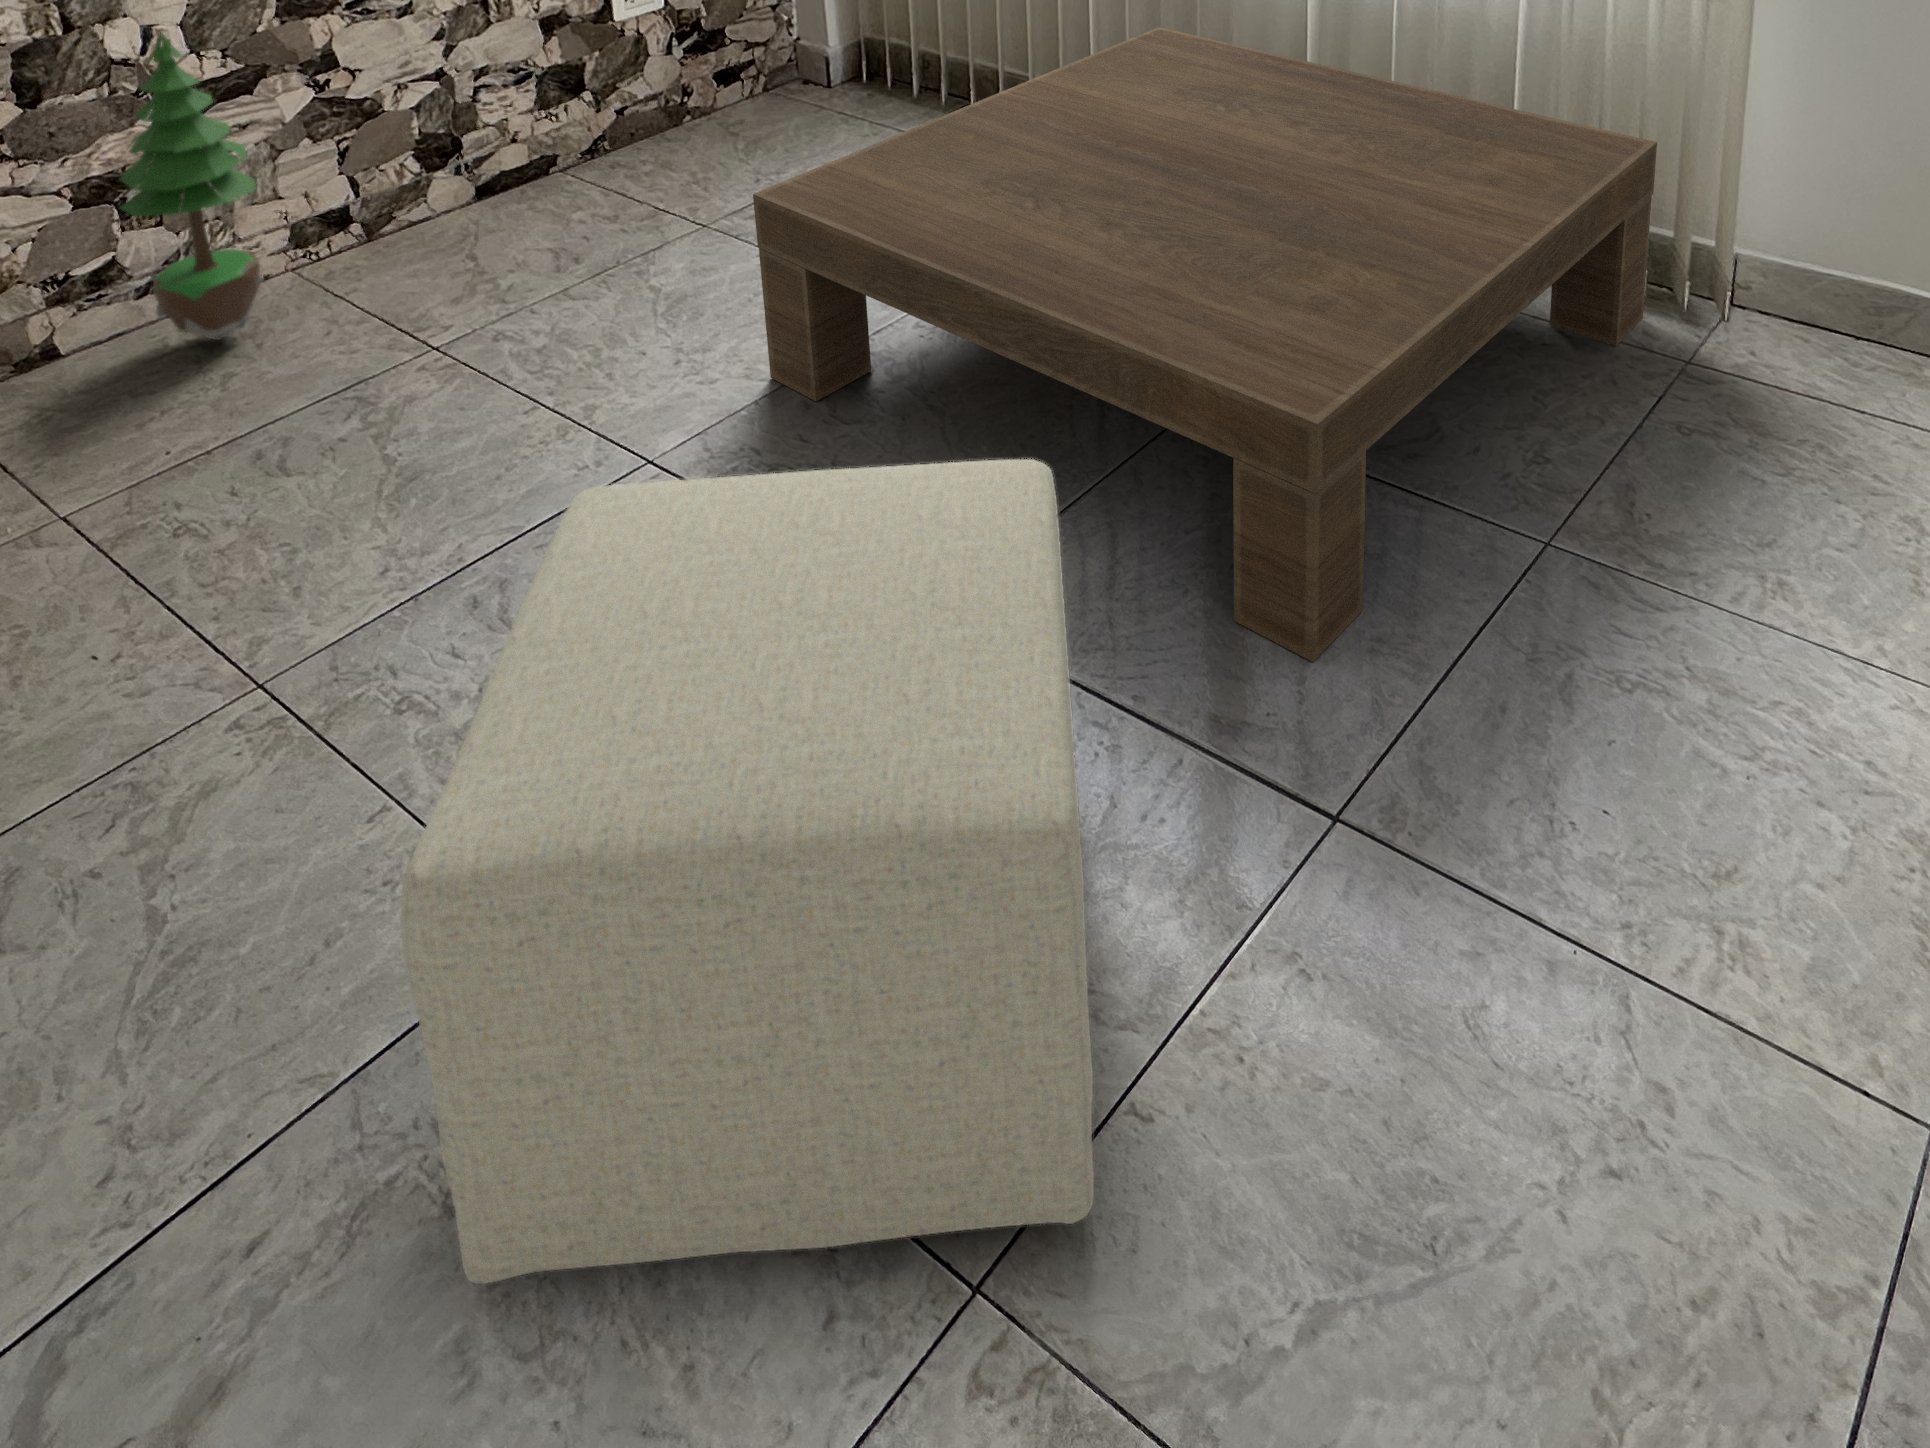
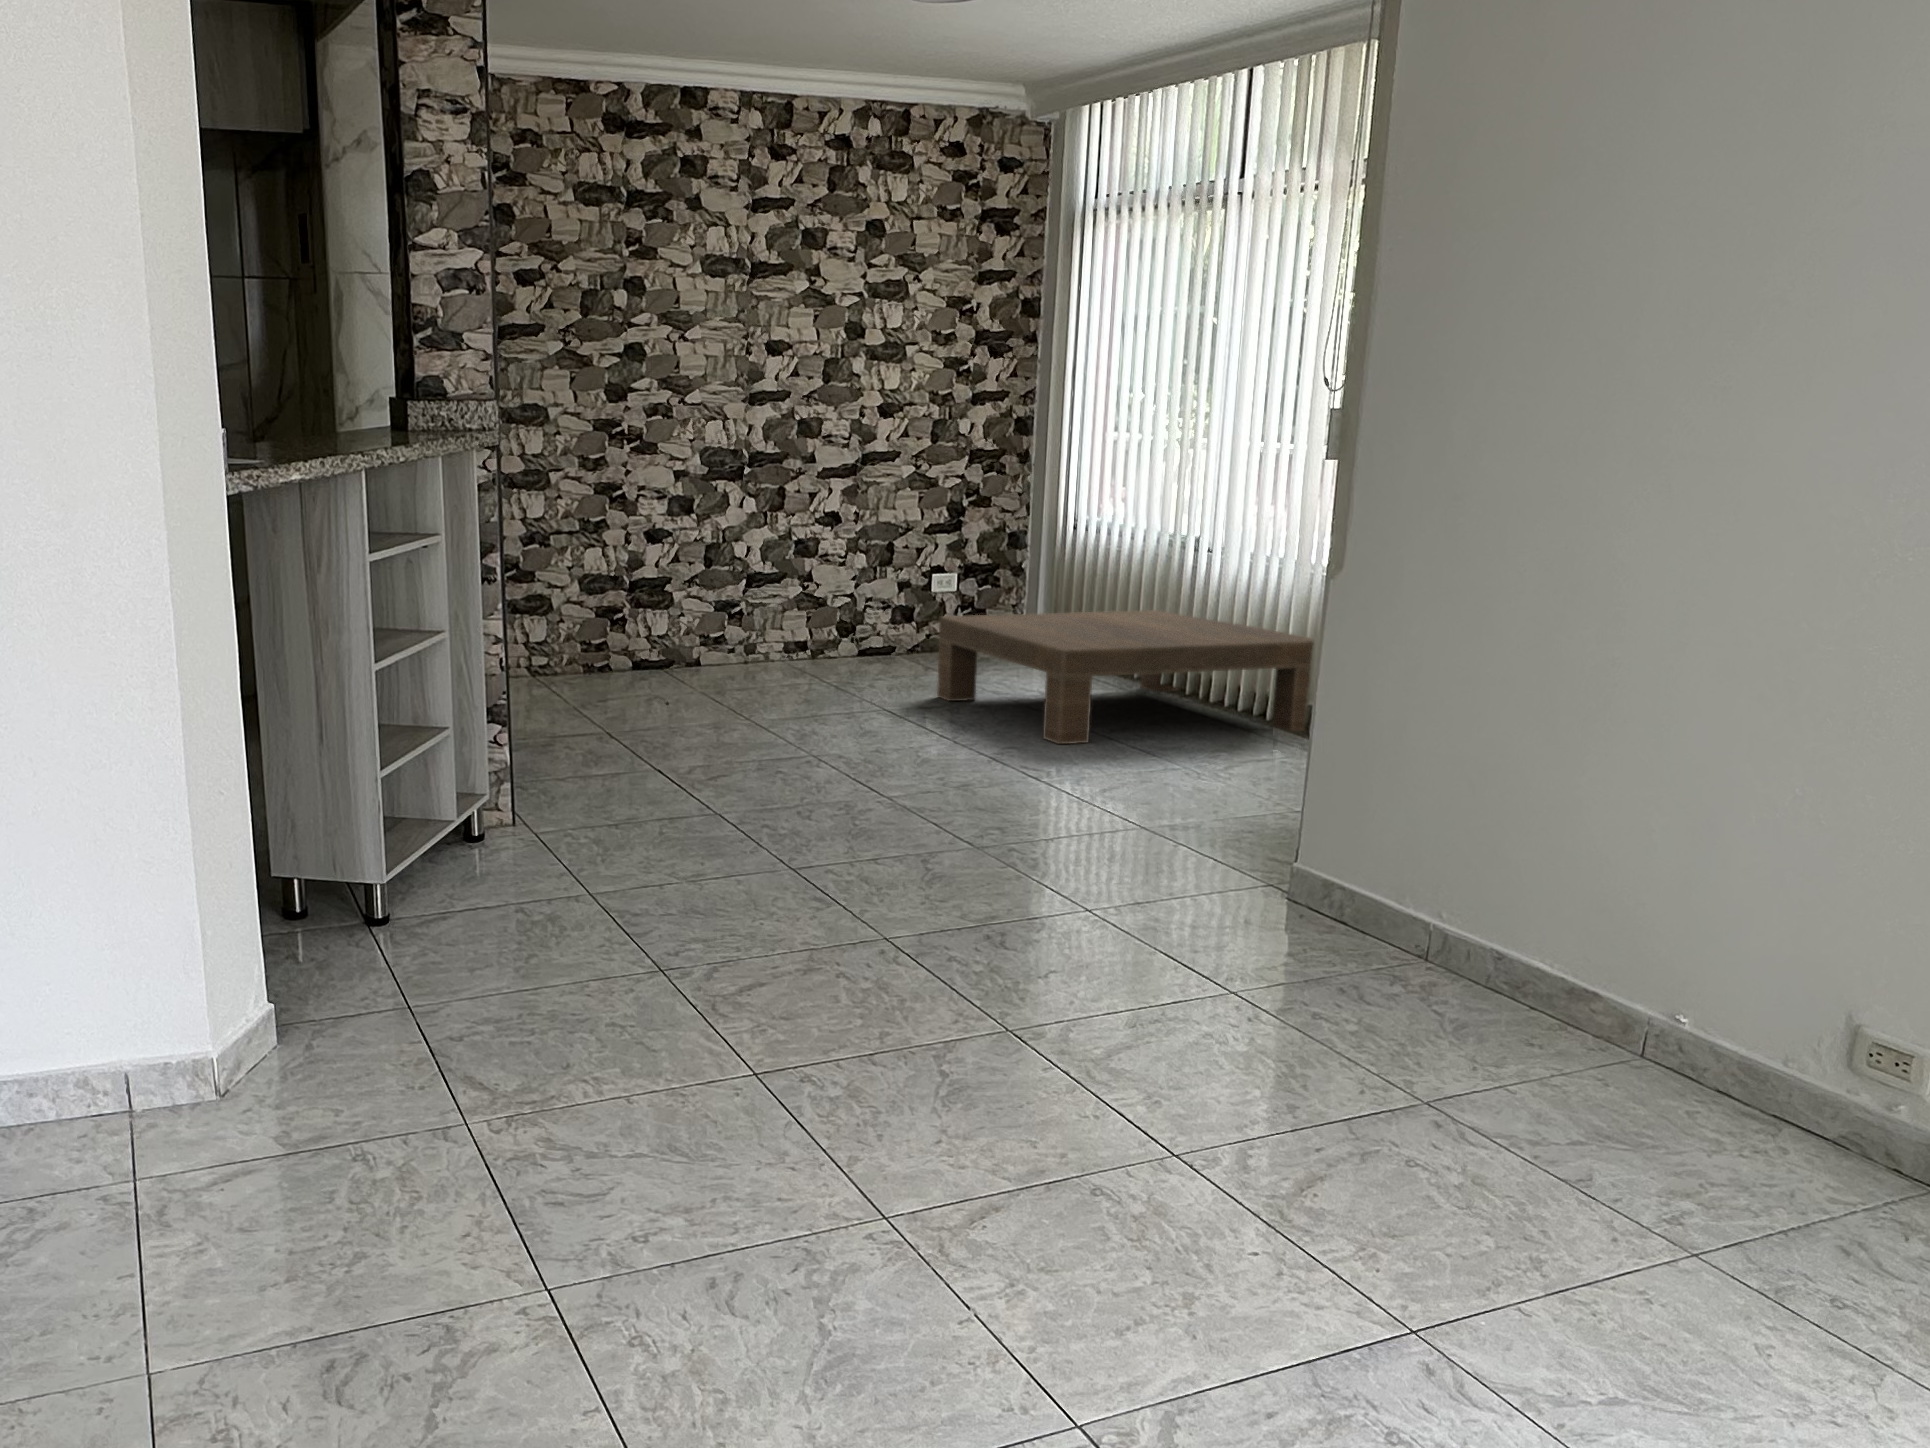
potted tree: present [120,32,263,340] -> none [729,542,774,671]
ottoman: present [402,459,1094,1284] -> none [771,617,962,762]

